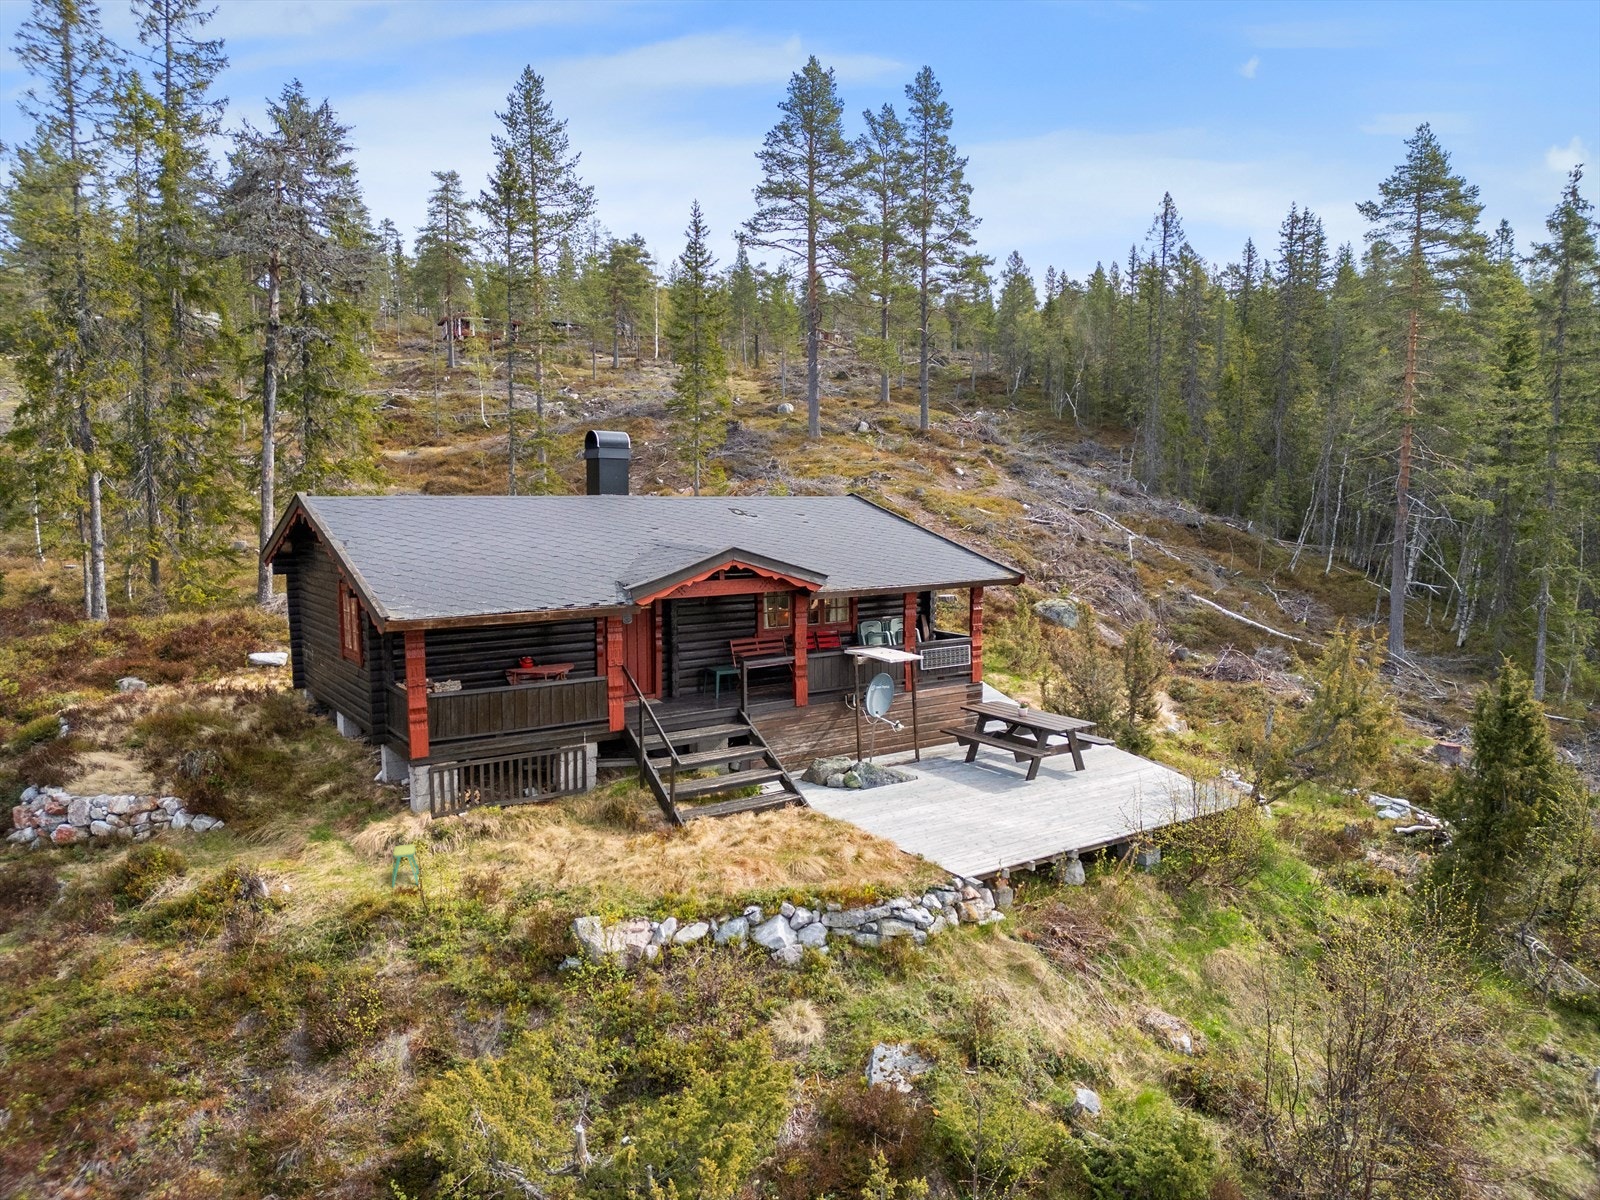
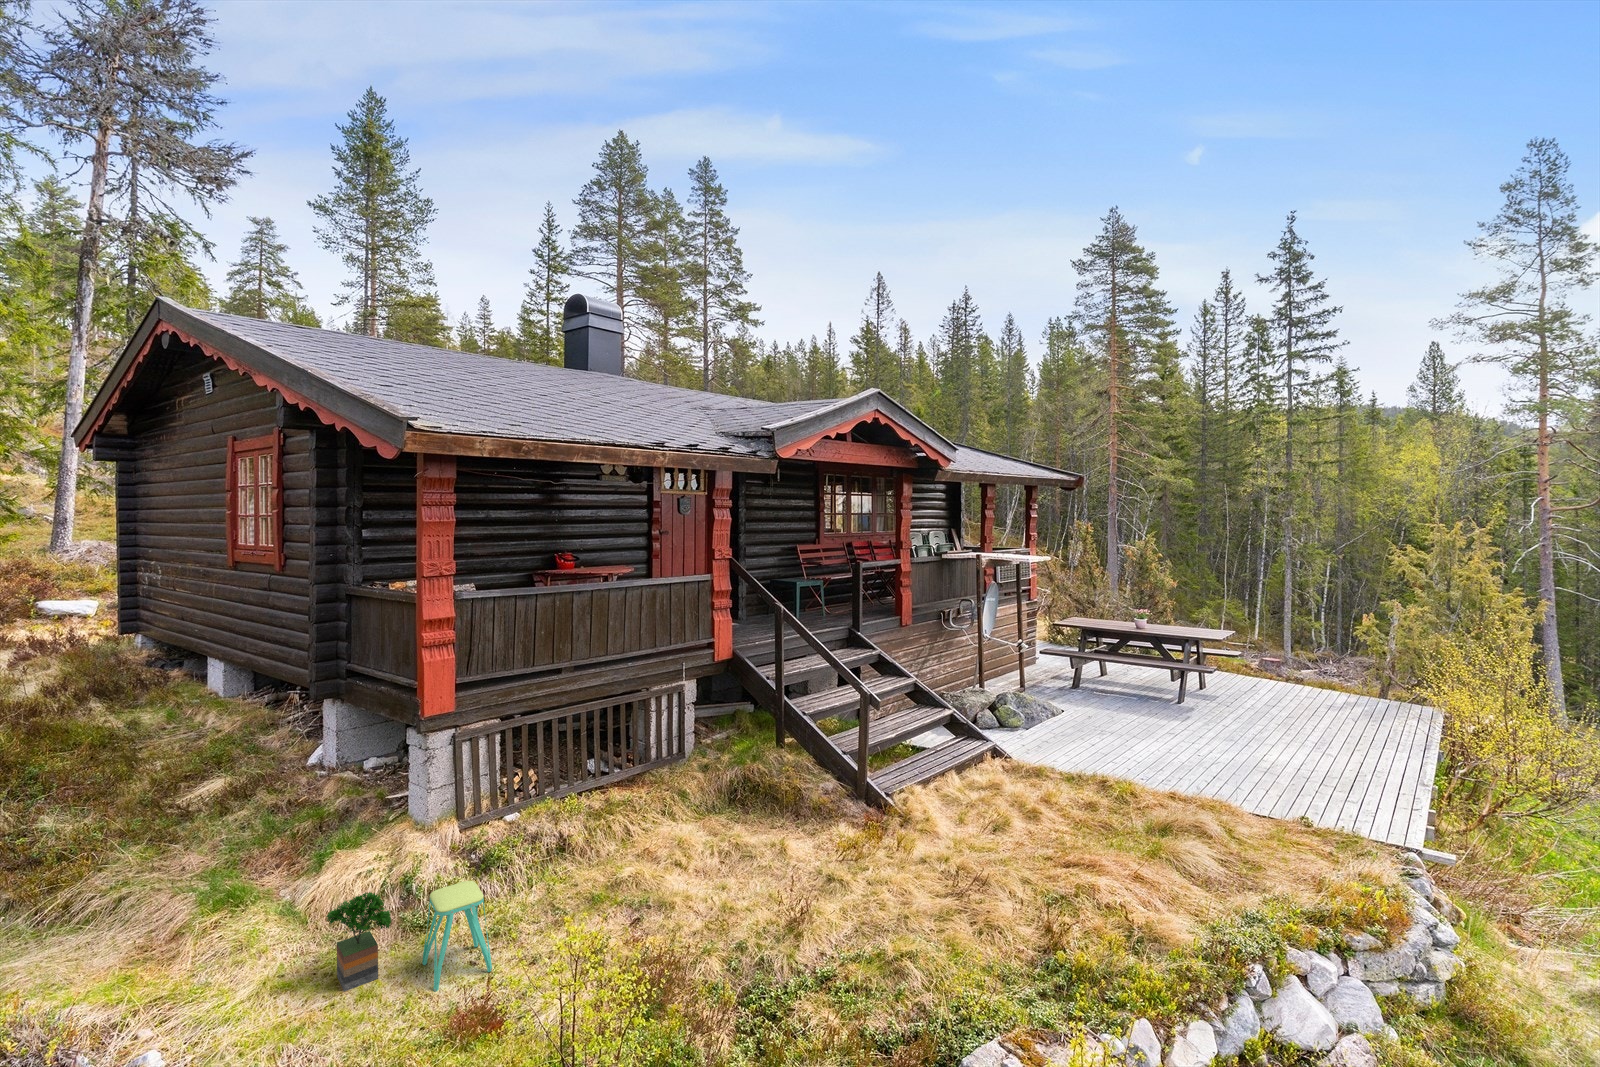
potted tree: none [353,841,380,880] -> present [326,892,392,991]

